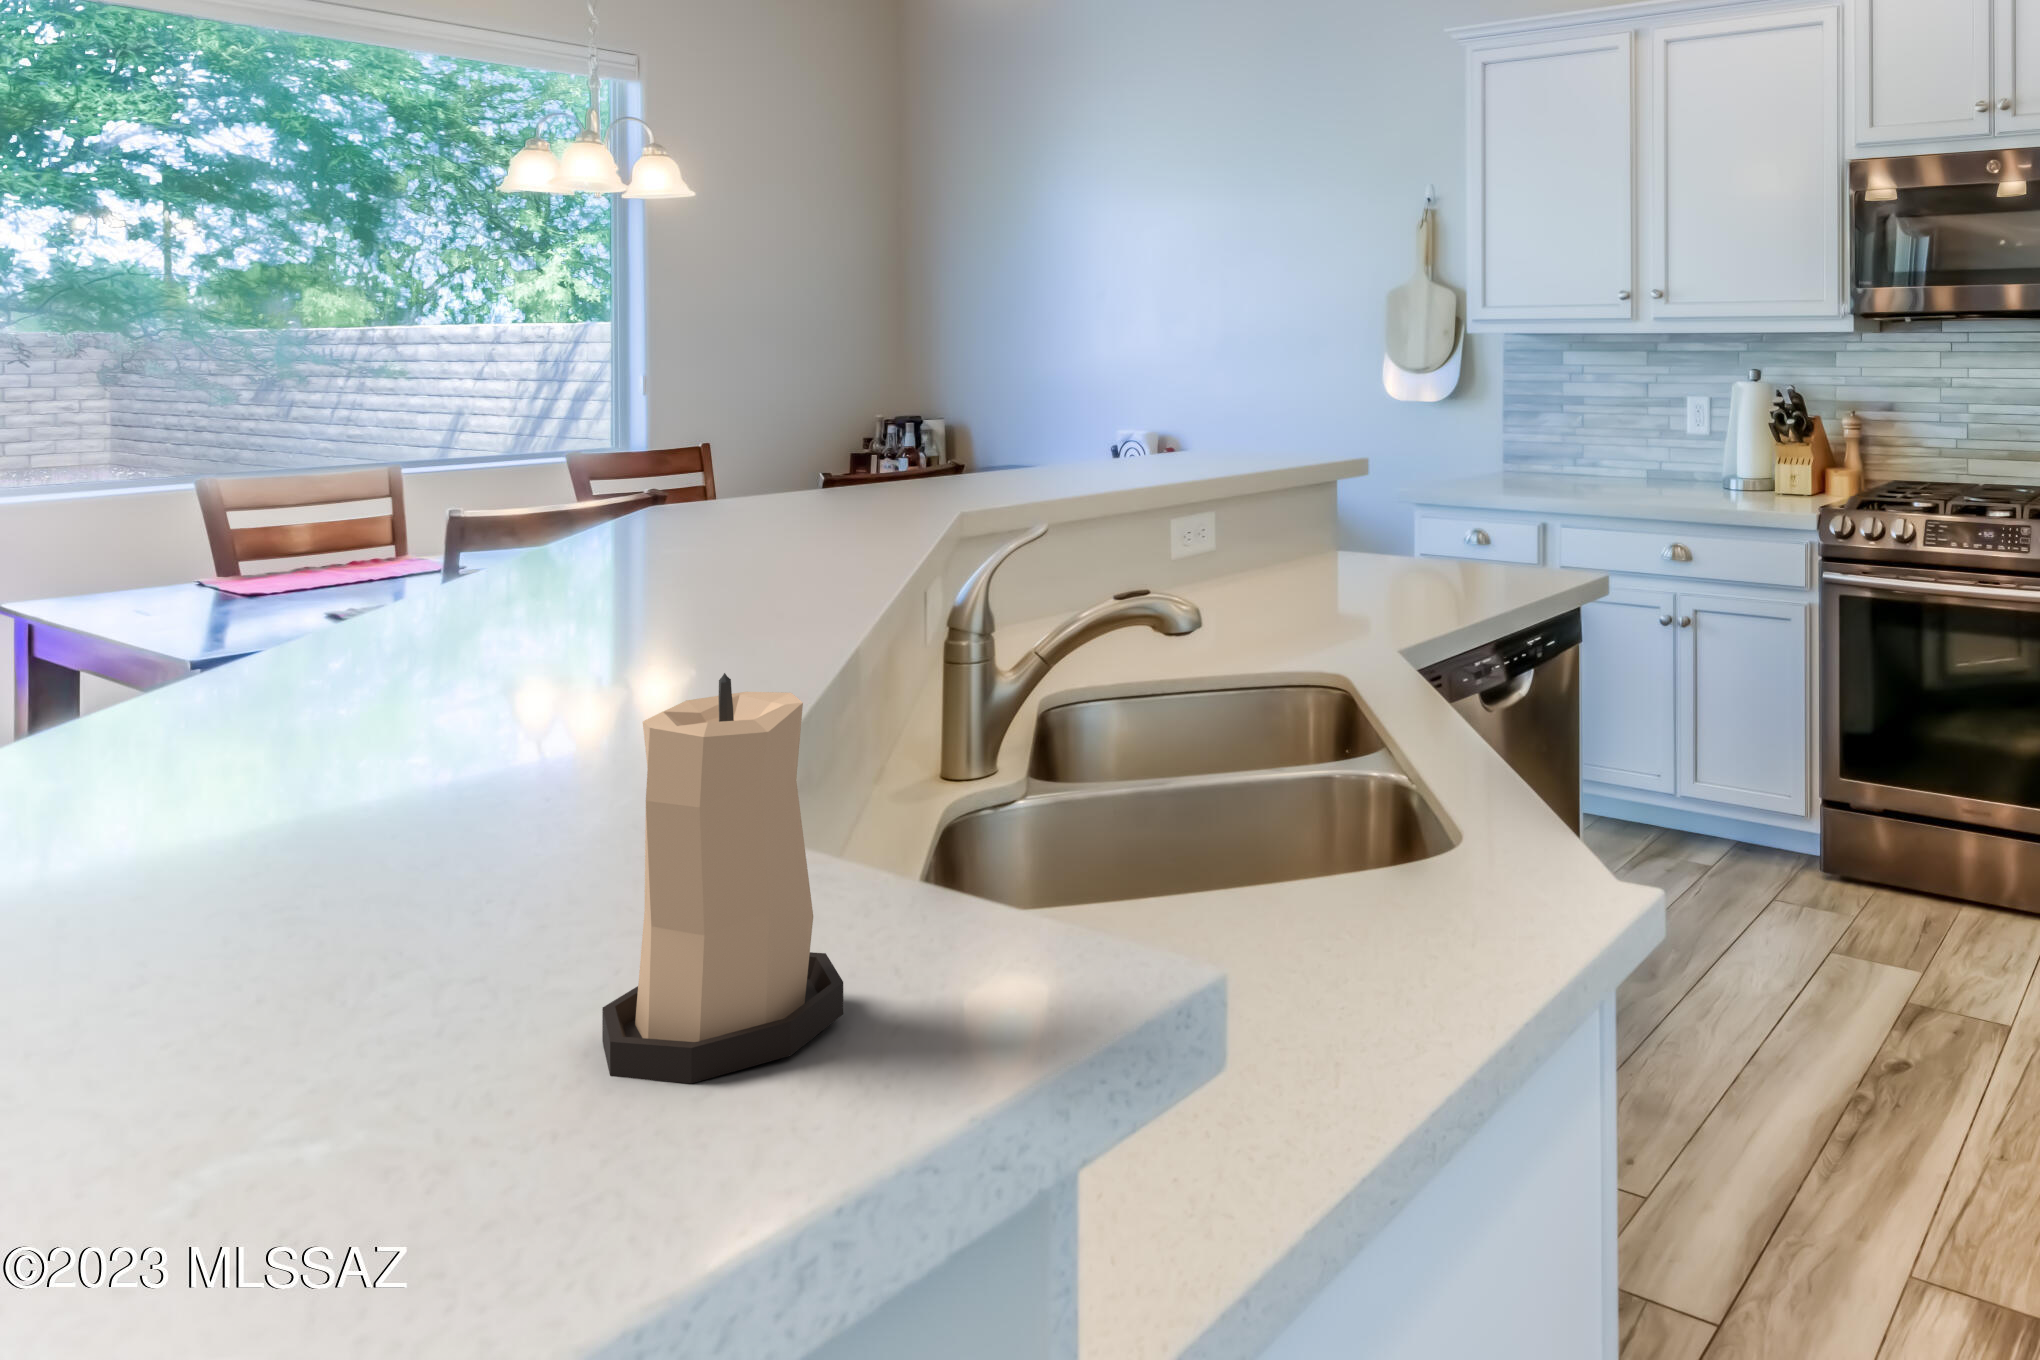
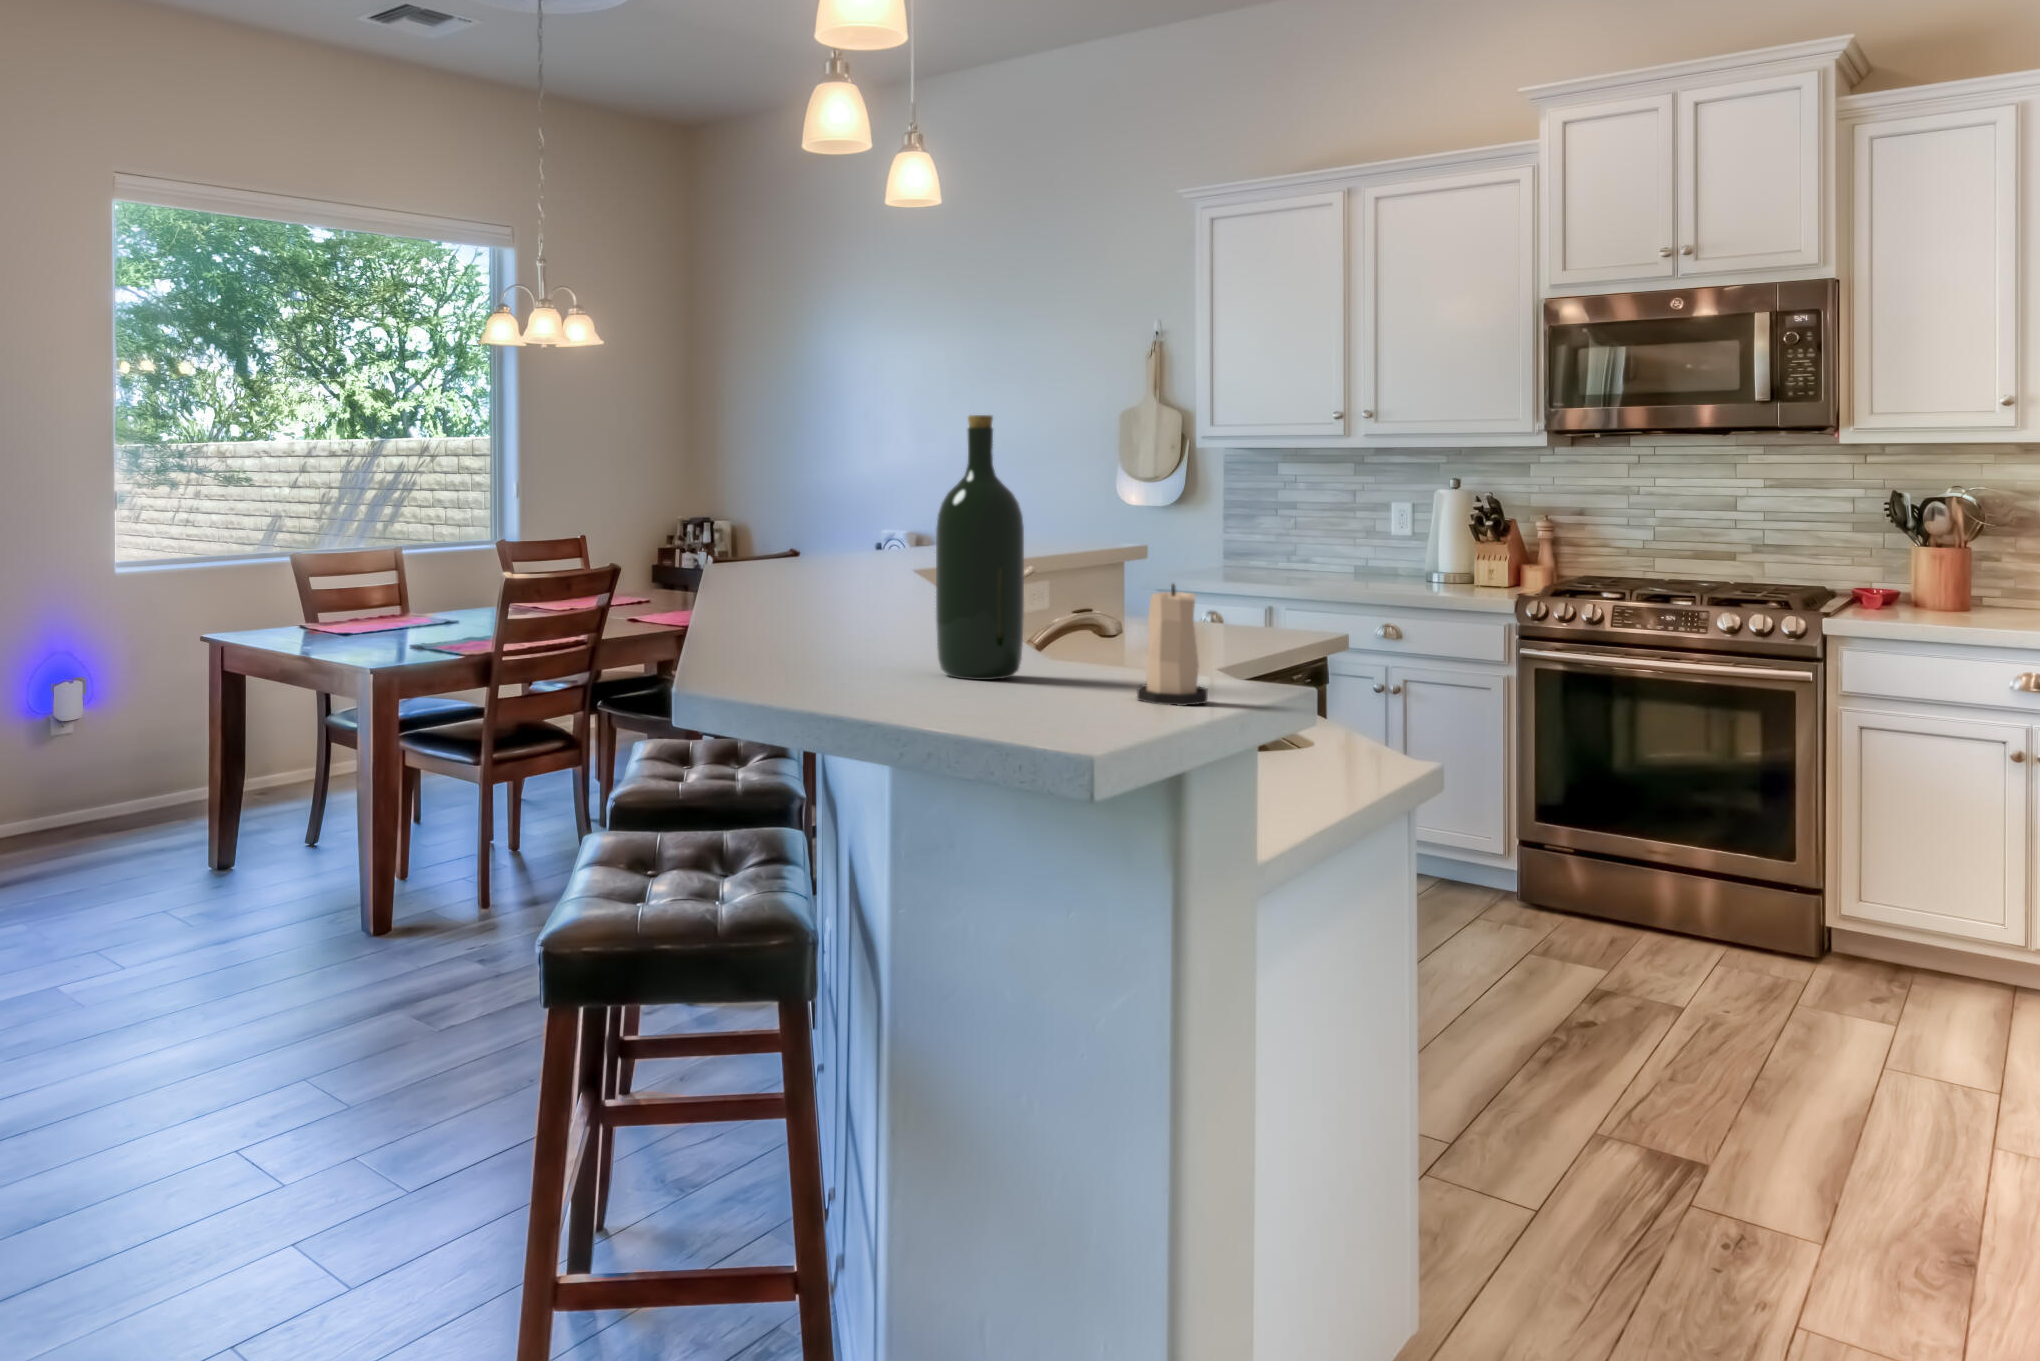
wine bottle: none [280,194,572,903] -> present [936,415,1024,680]

